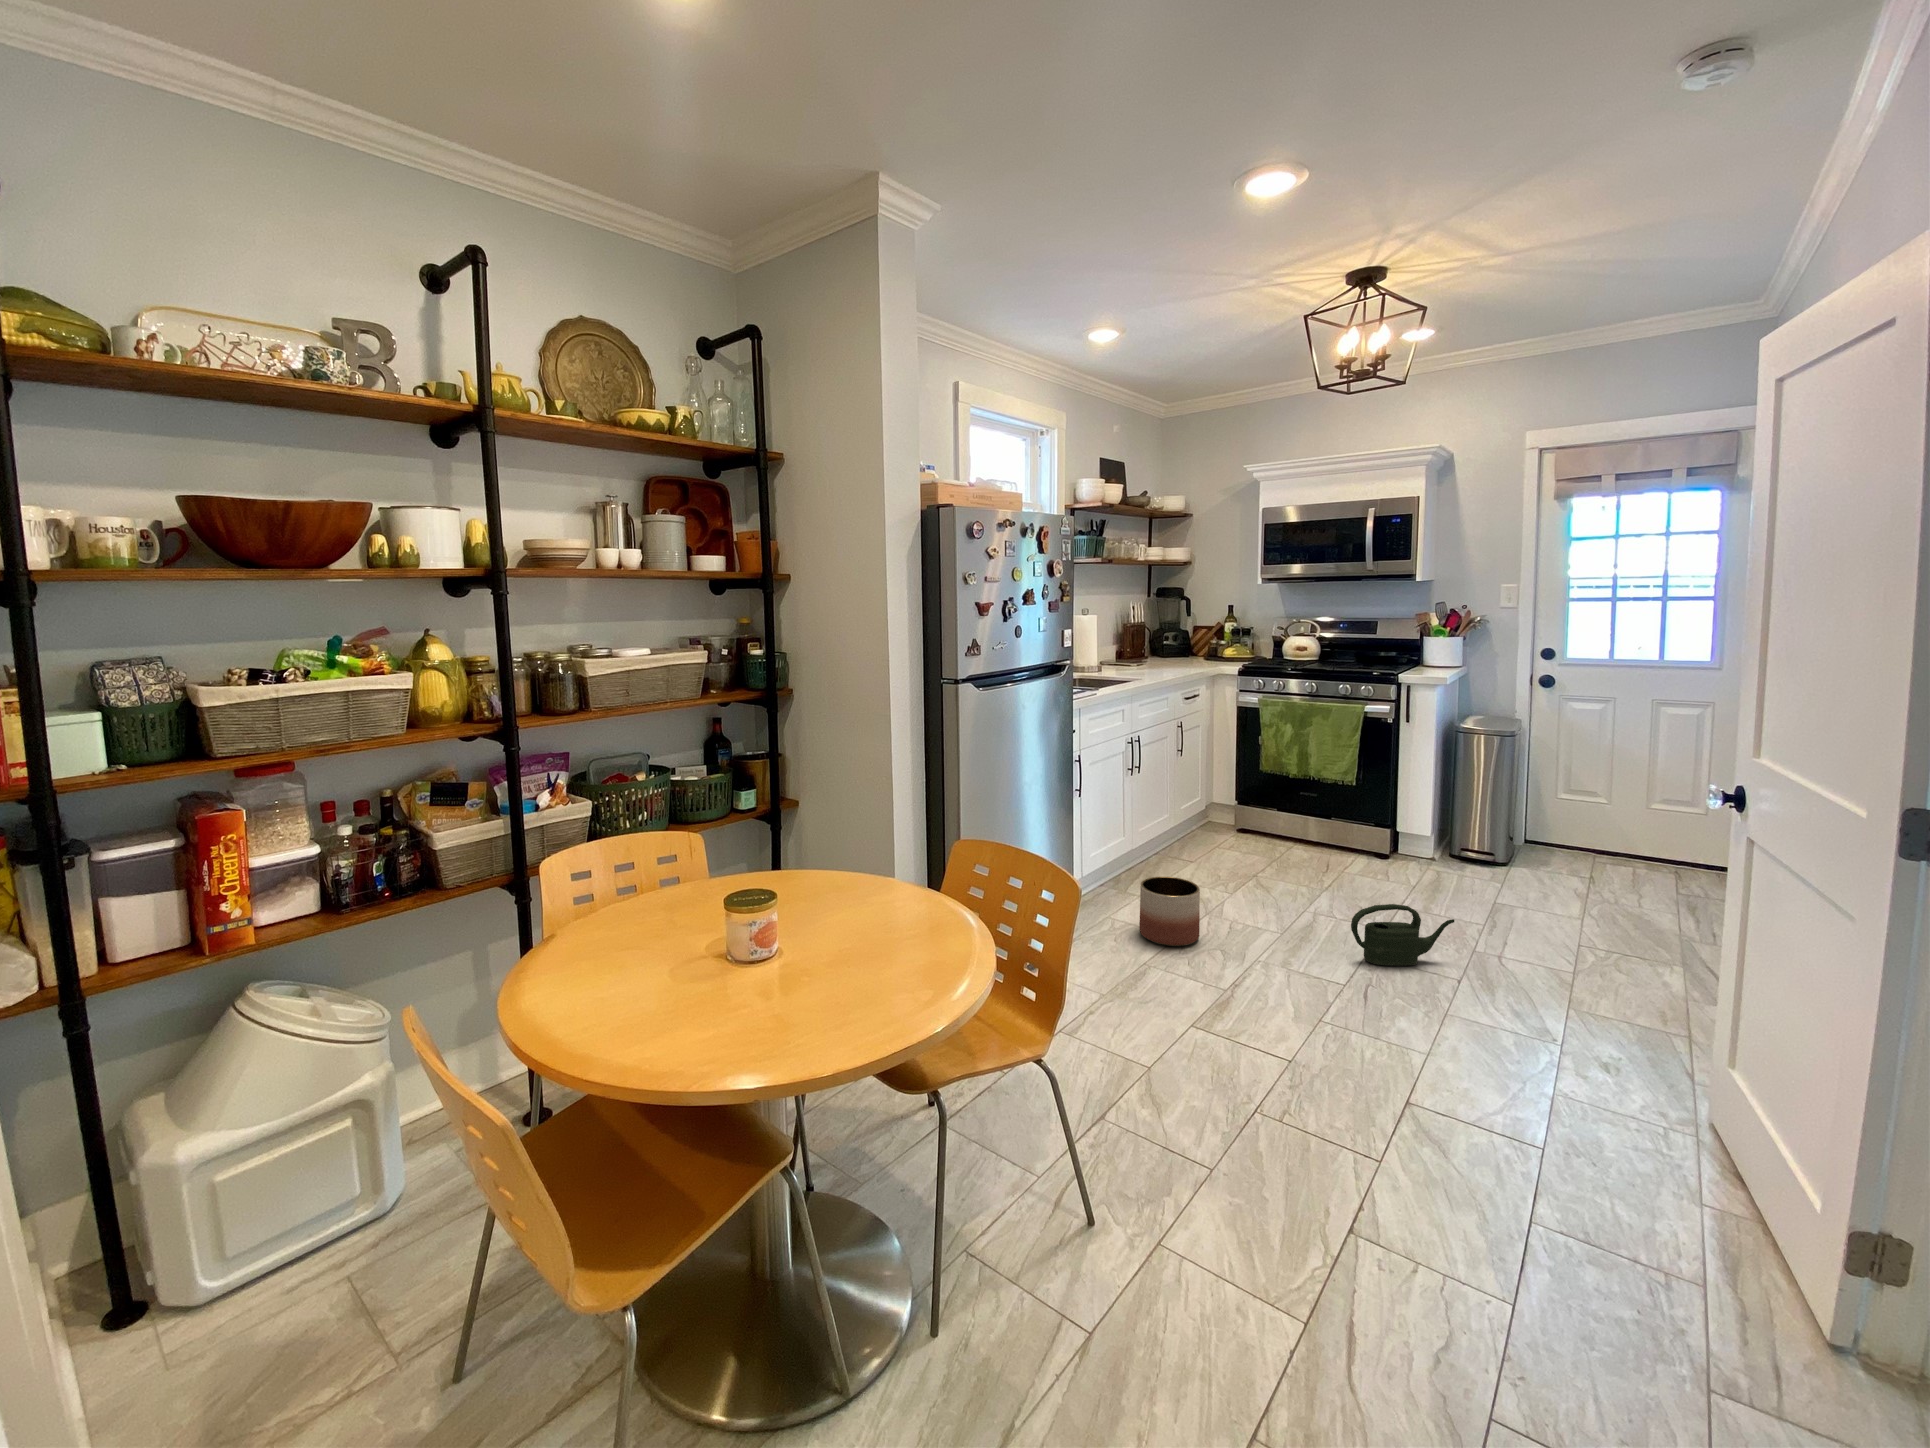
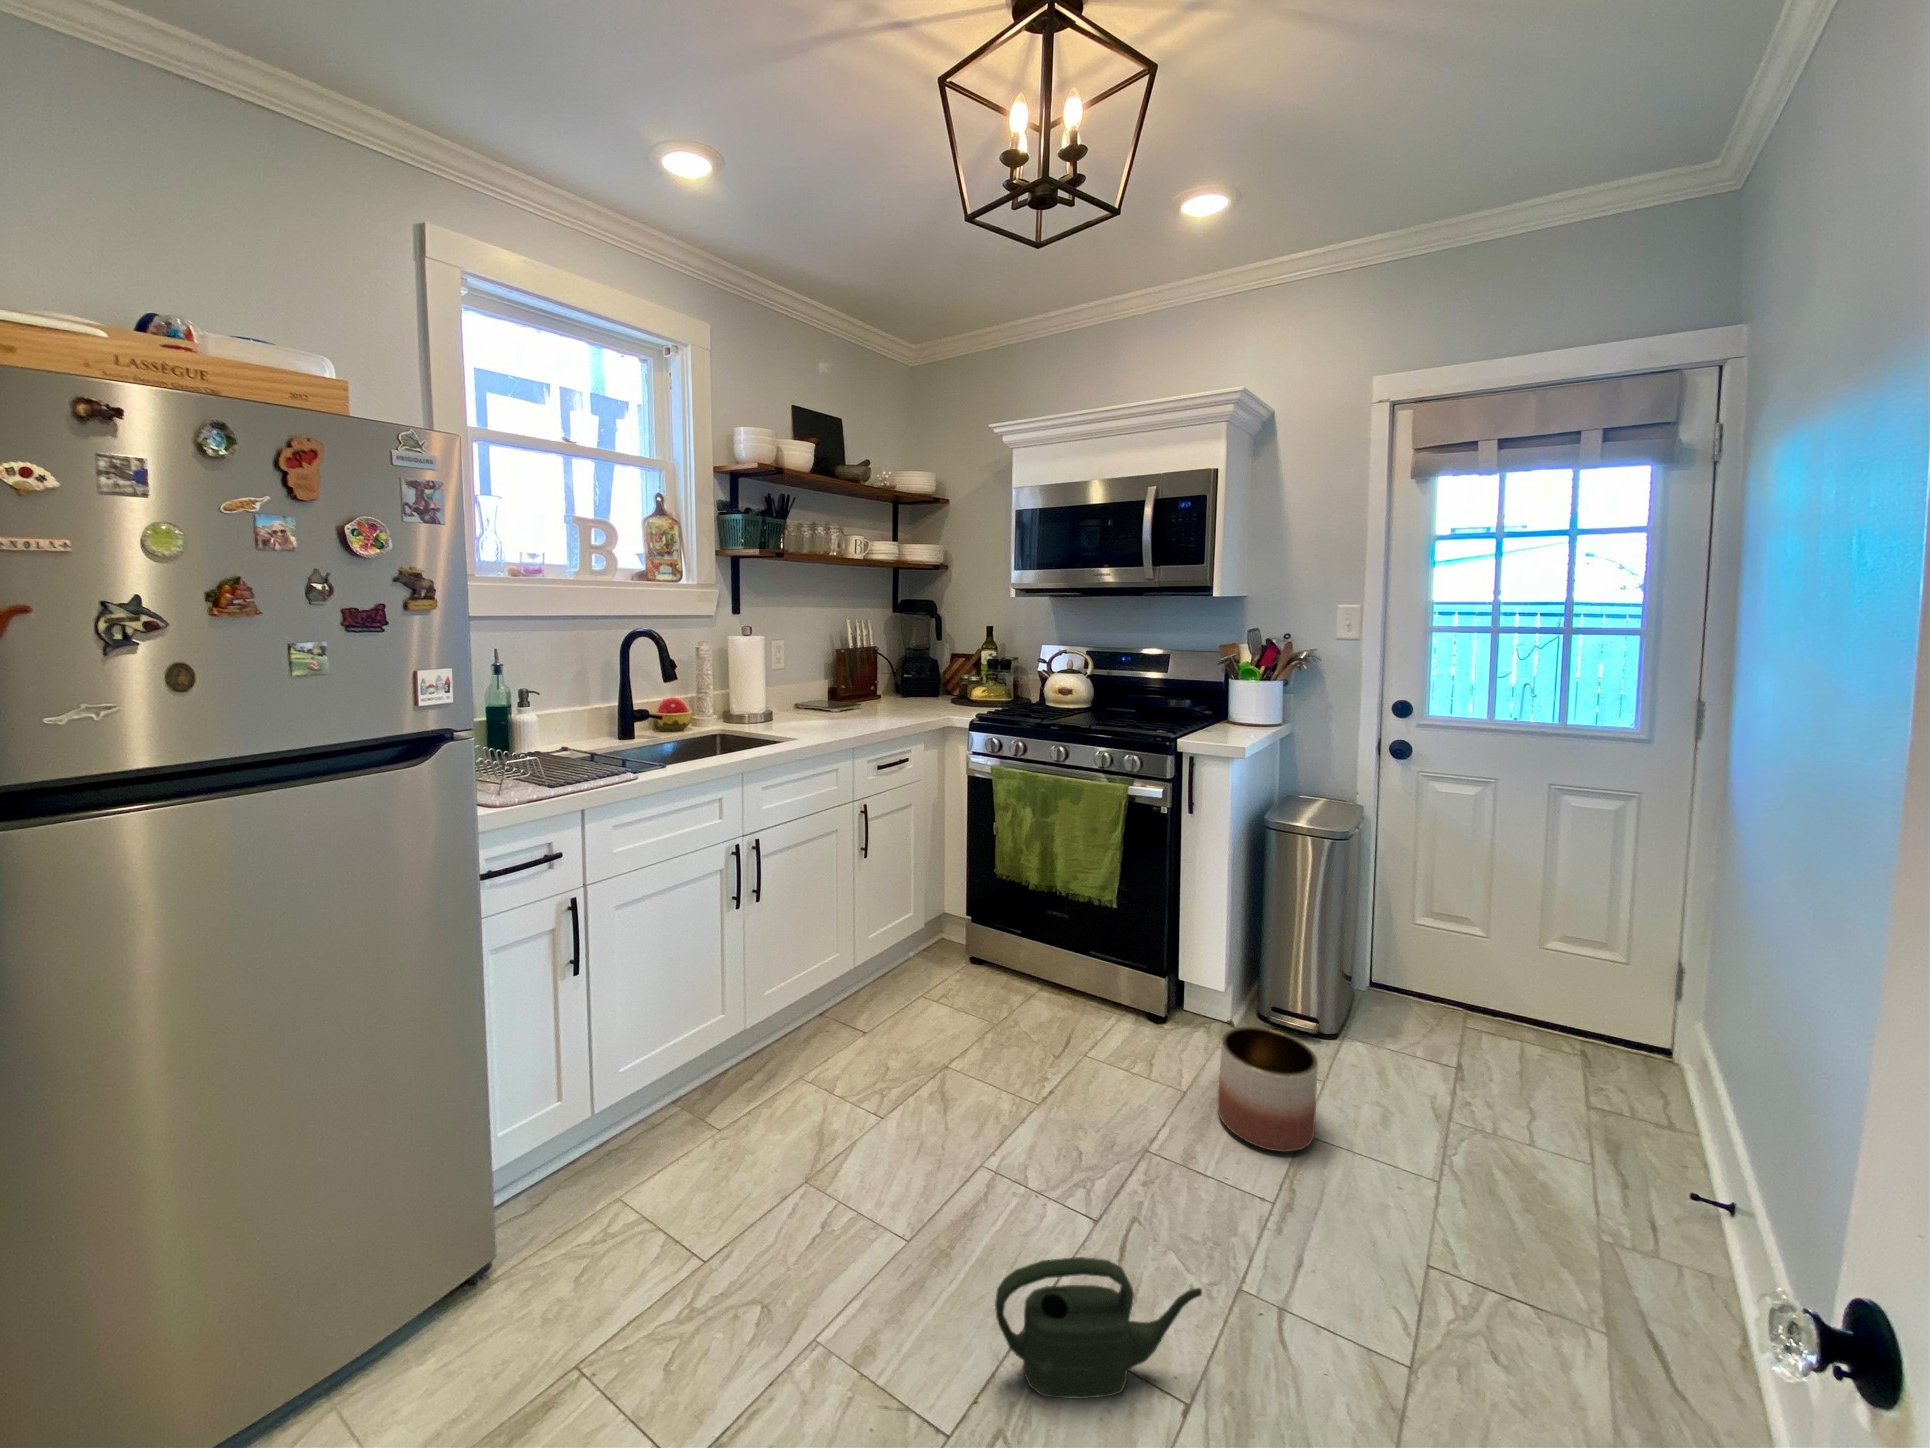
planter: present [1139,877,1200,946] -> present [1218,1026,1318,1152]

